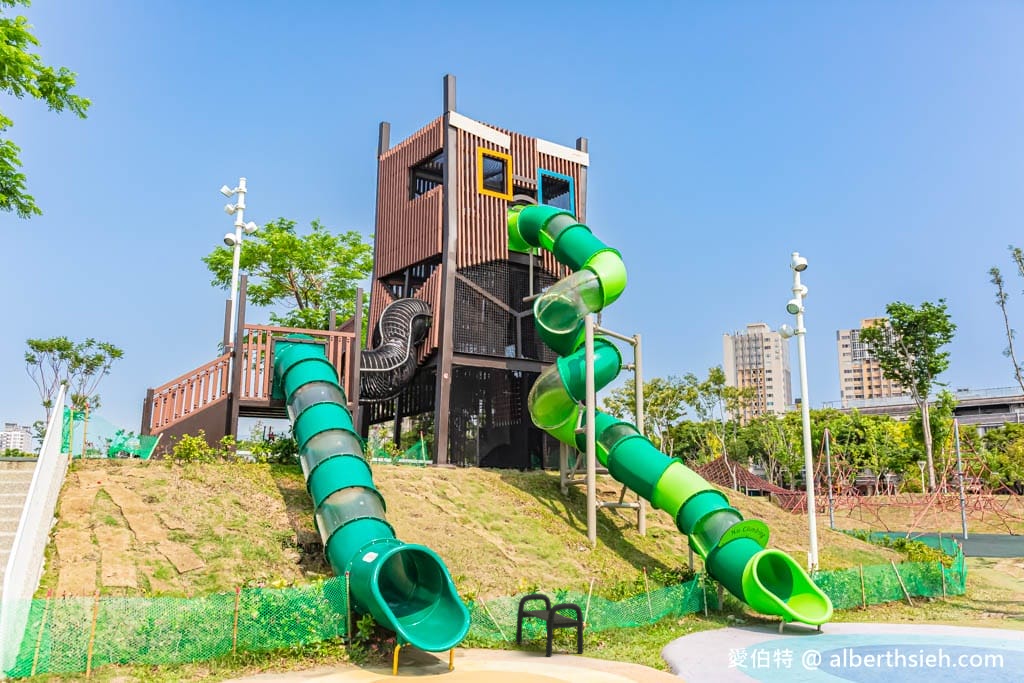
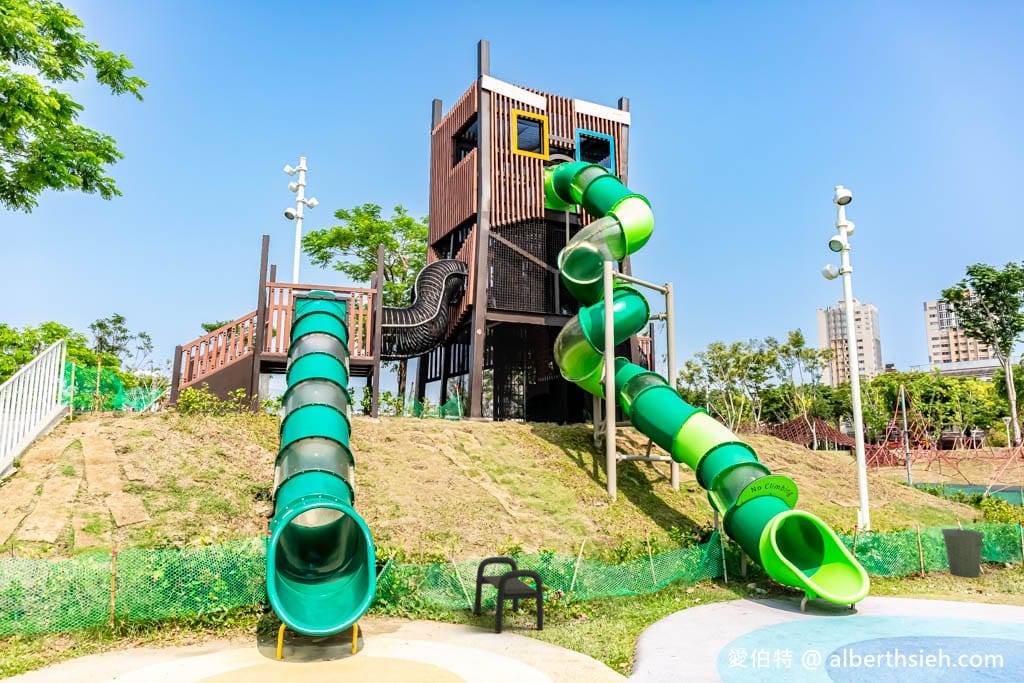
trash can: none [879,566,914,609] -> present [941,528,984,577]

